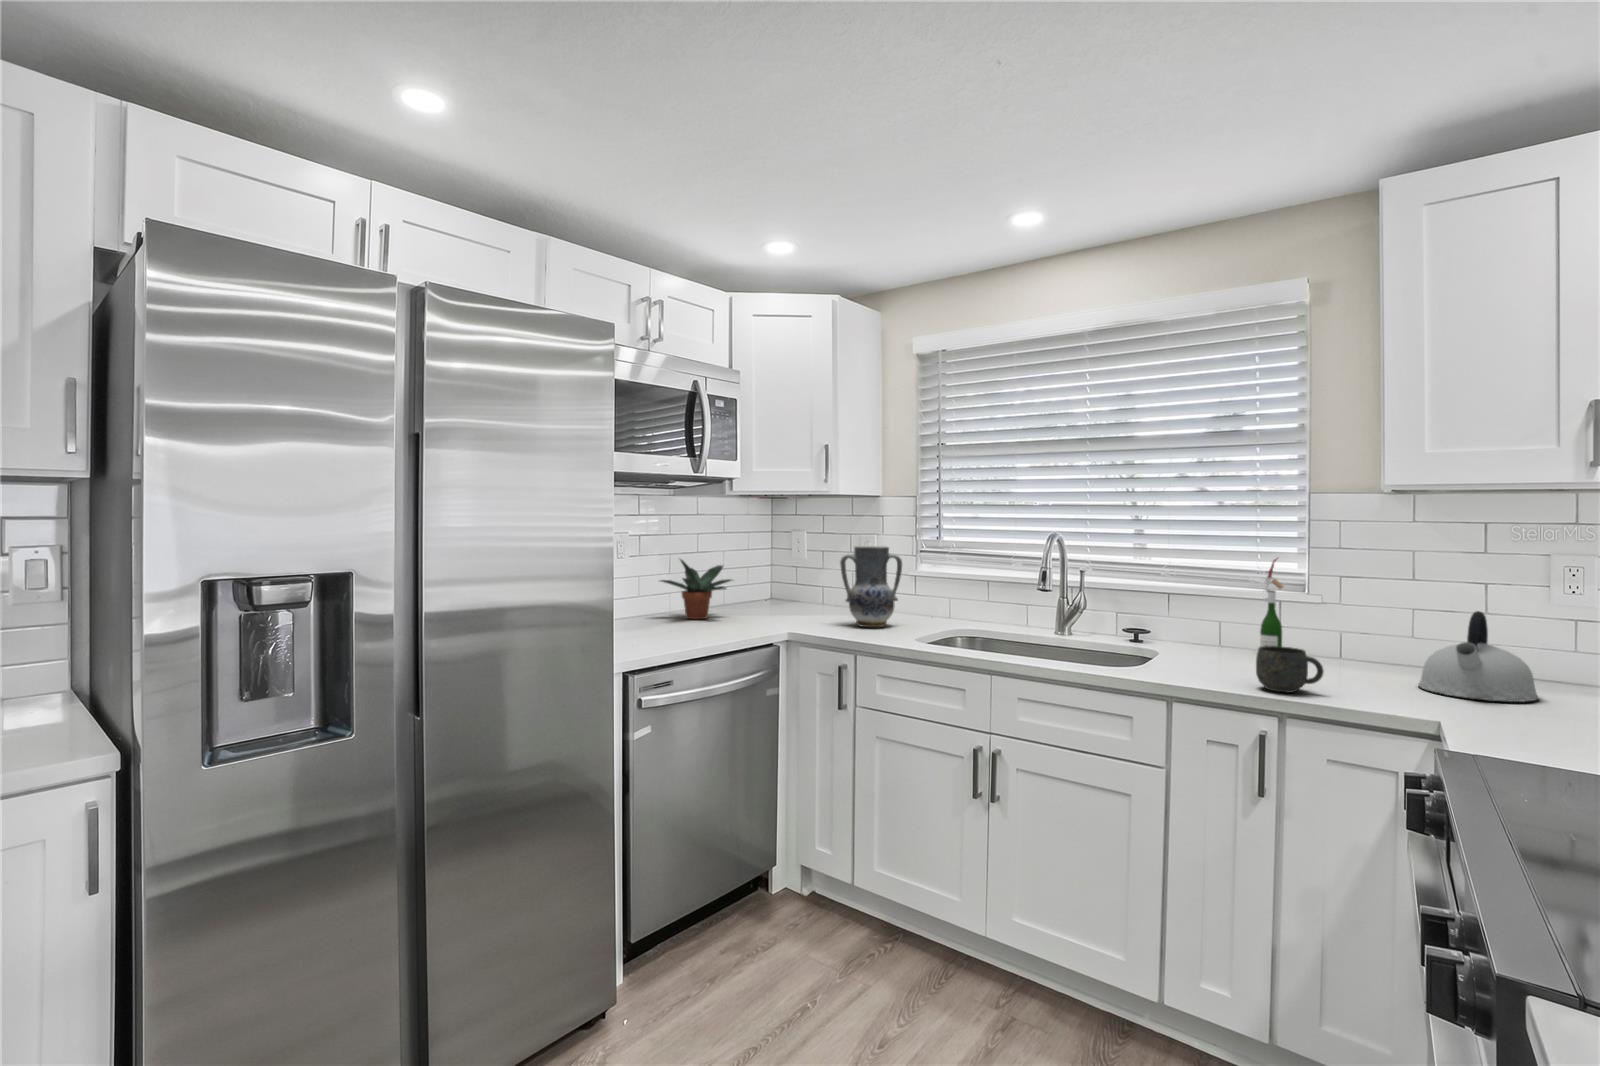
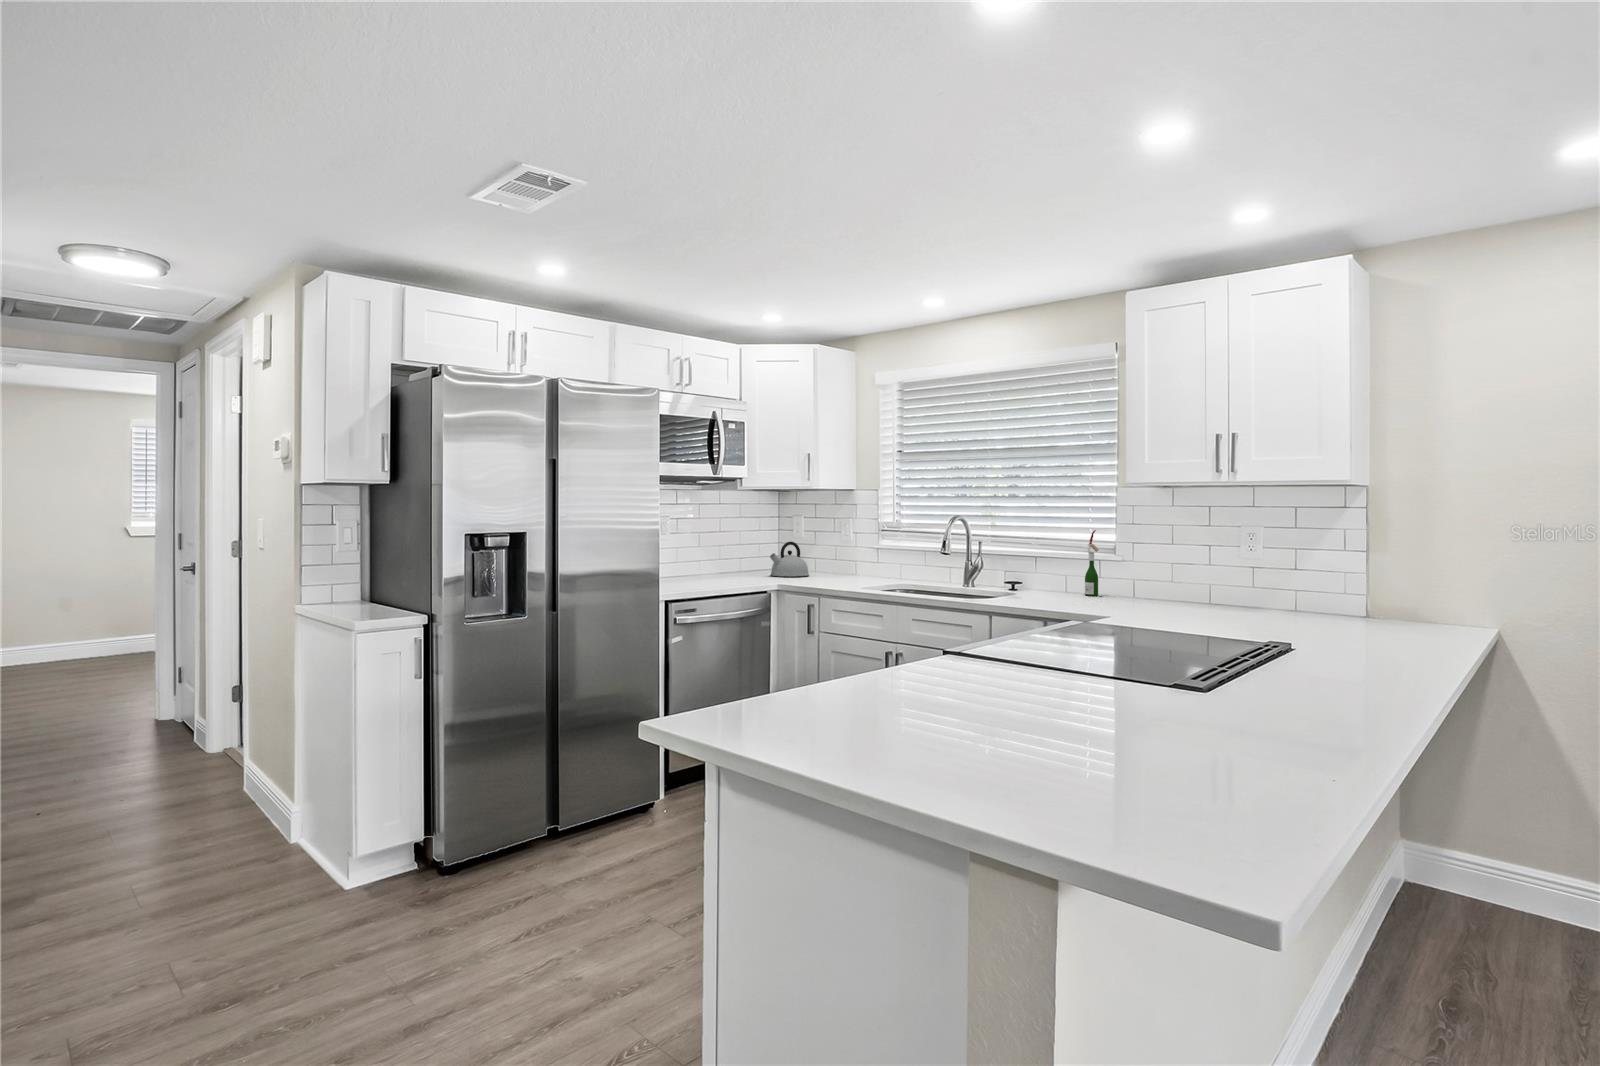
vase: present [840,546,902,627] -> none [817,526,860,582]
potted plant: present [661,559,731,619] -> none [691,534,746,578]
kettle: present [1418,611,1539,702] -> present [770,542,809,577]
mug: present [1256,646,1324,692] -> none [1044,581,1079,608]

